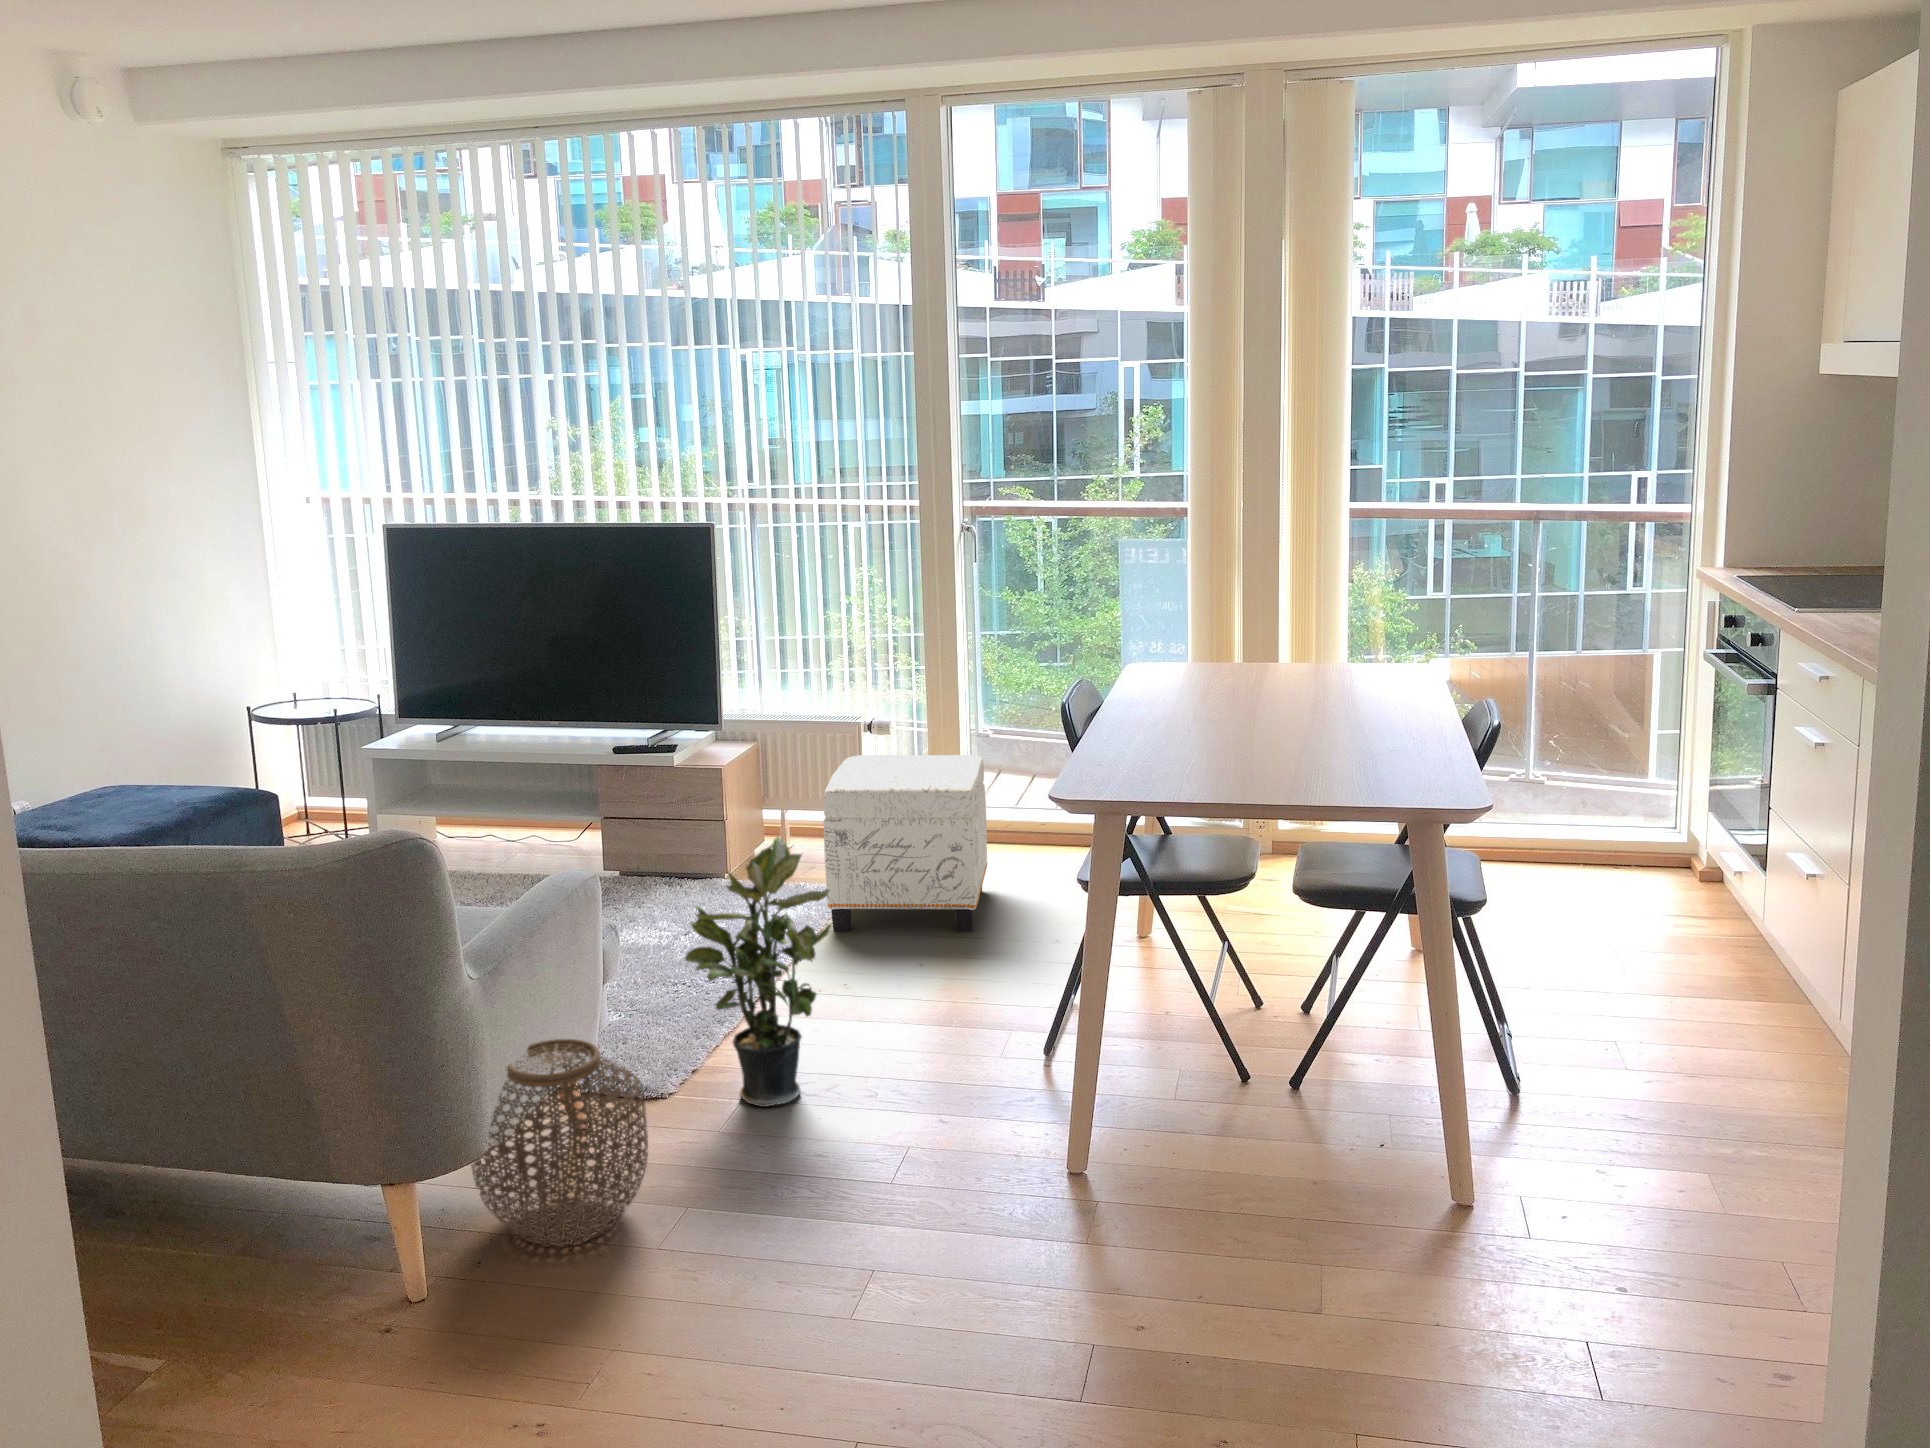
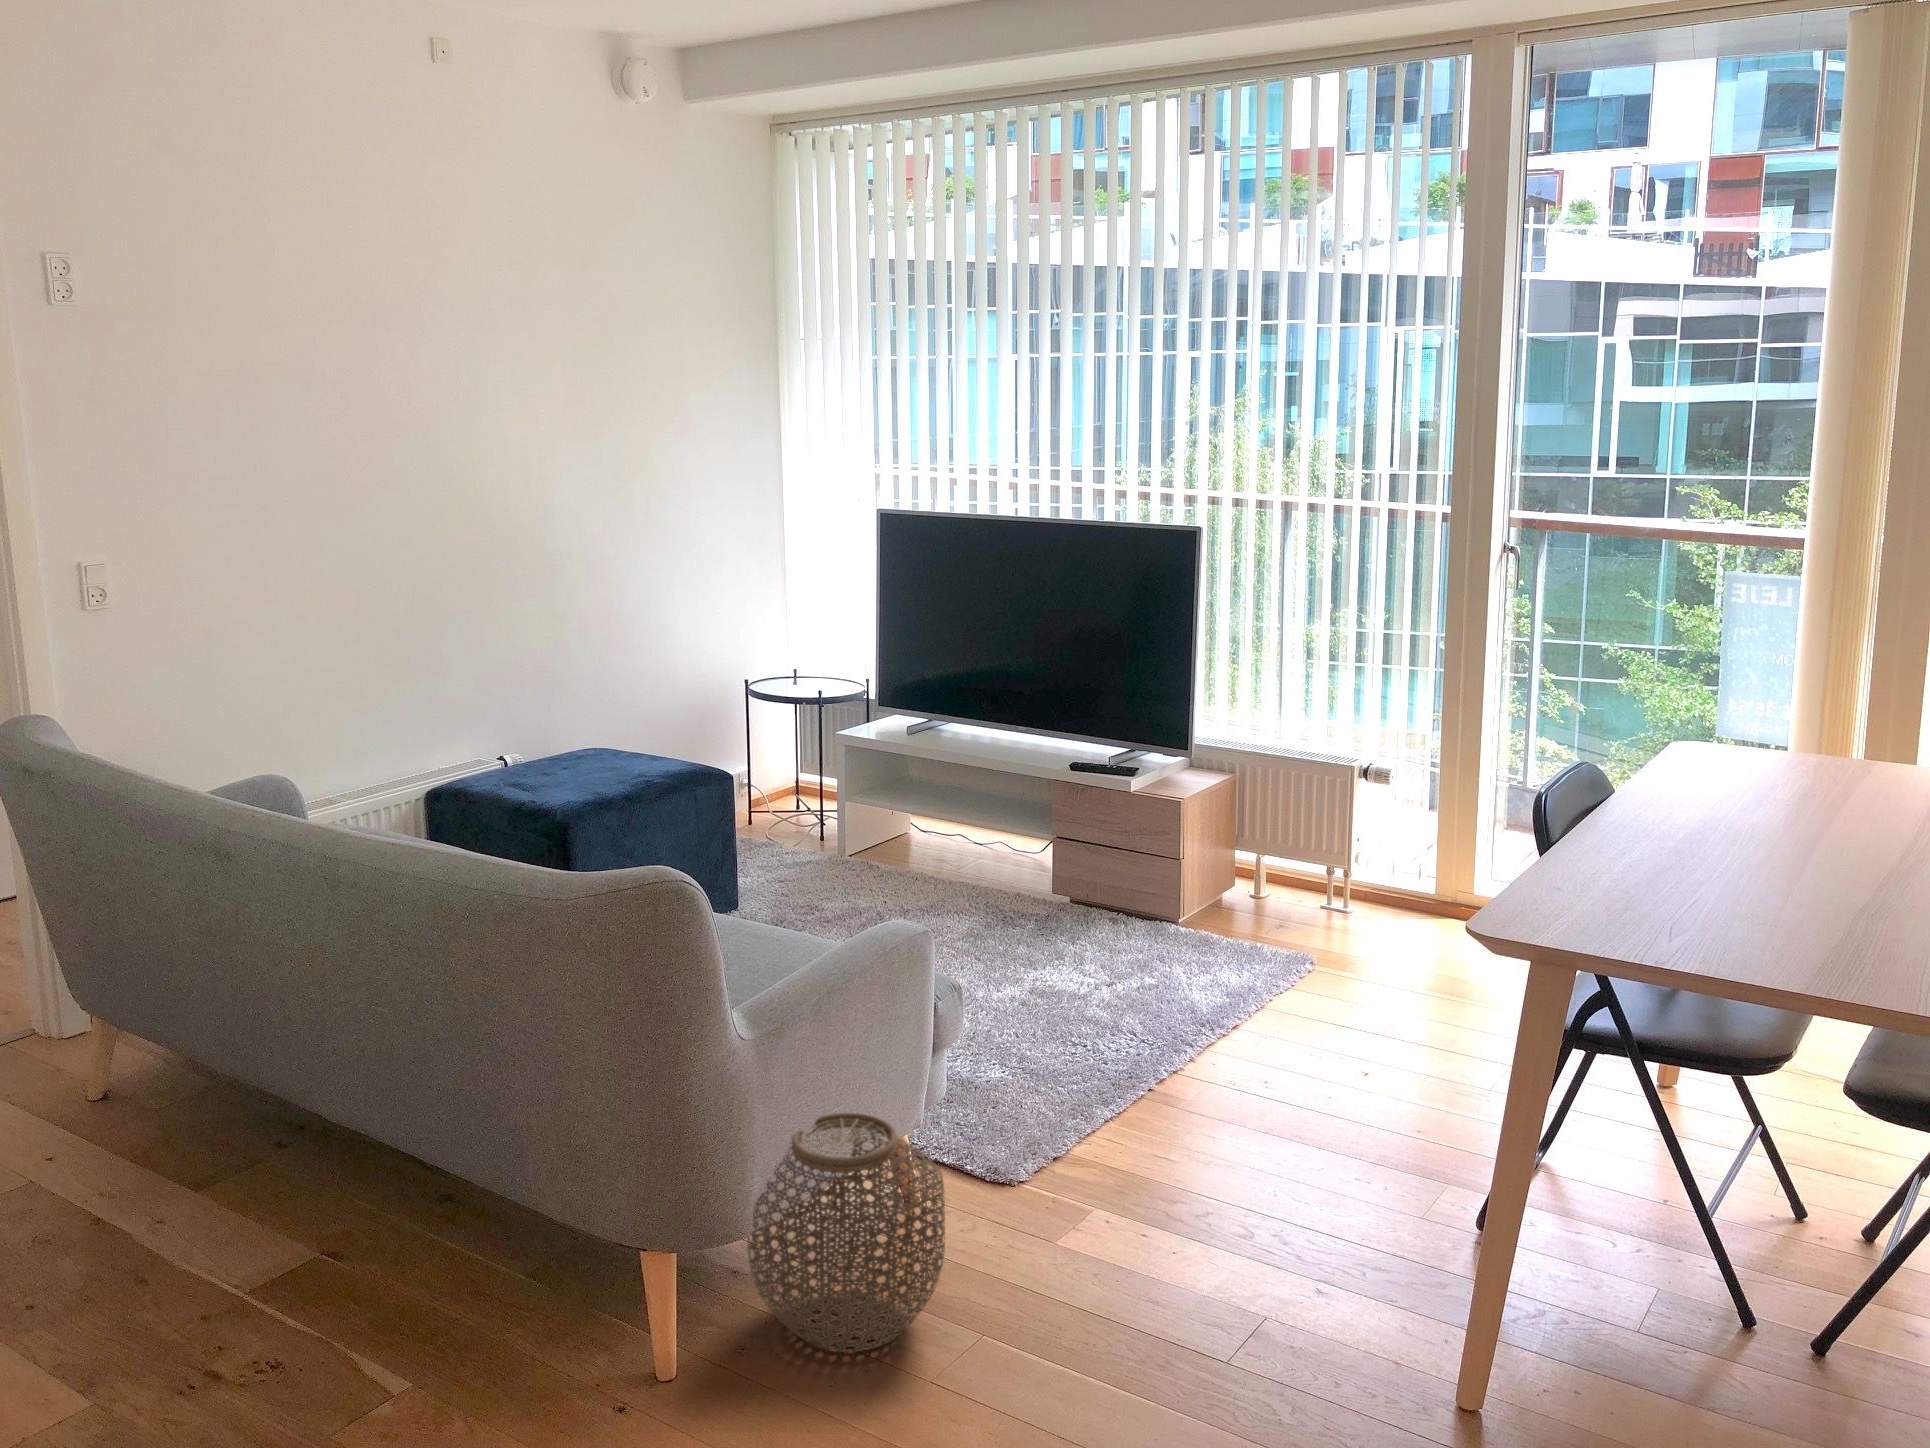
ottoman: present [823,755,987,931] -> none [1271,808,1487,1038]
potted plant: present [685,837,831,1107] -> none [1041,909,1220,1224]

